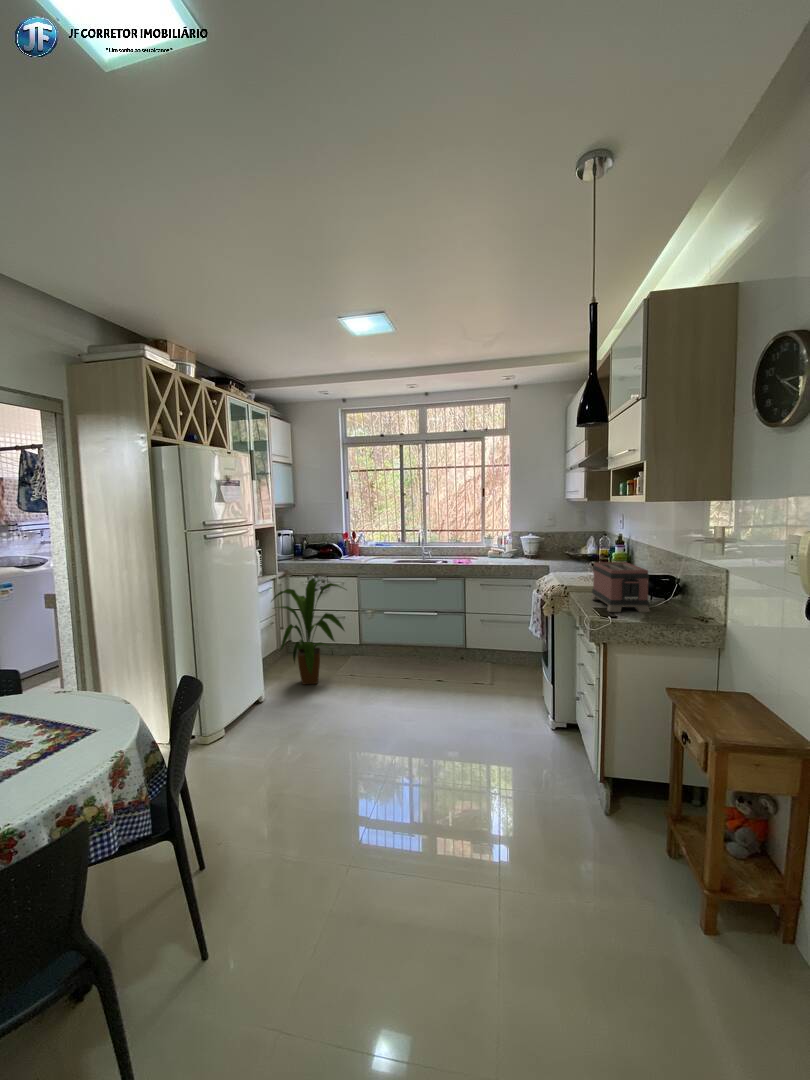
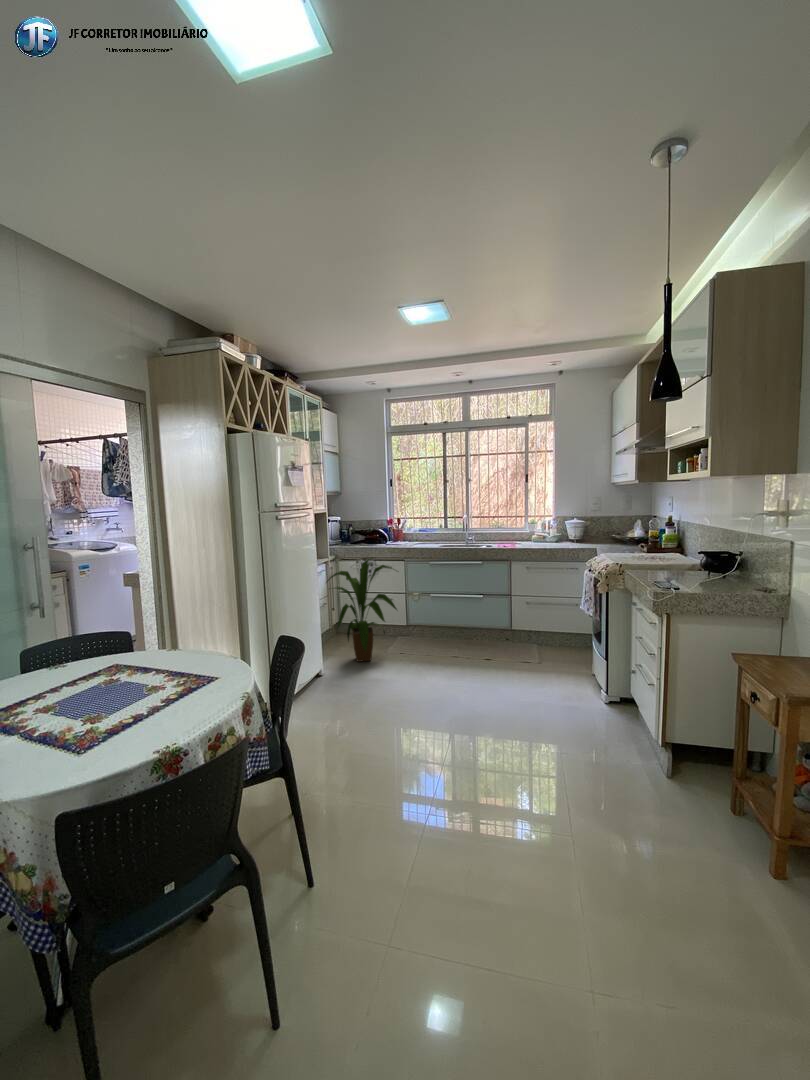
toaster: present [591,562,650,612] -> none [648,538,712,585]

